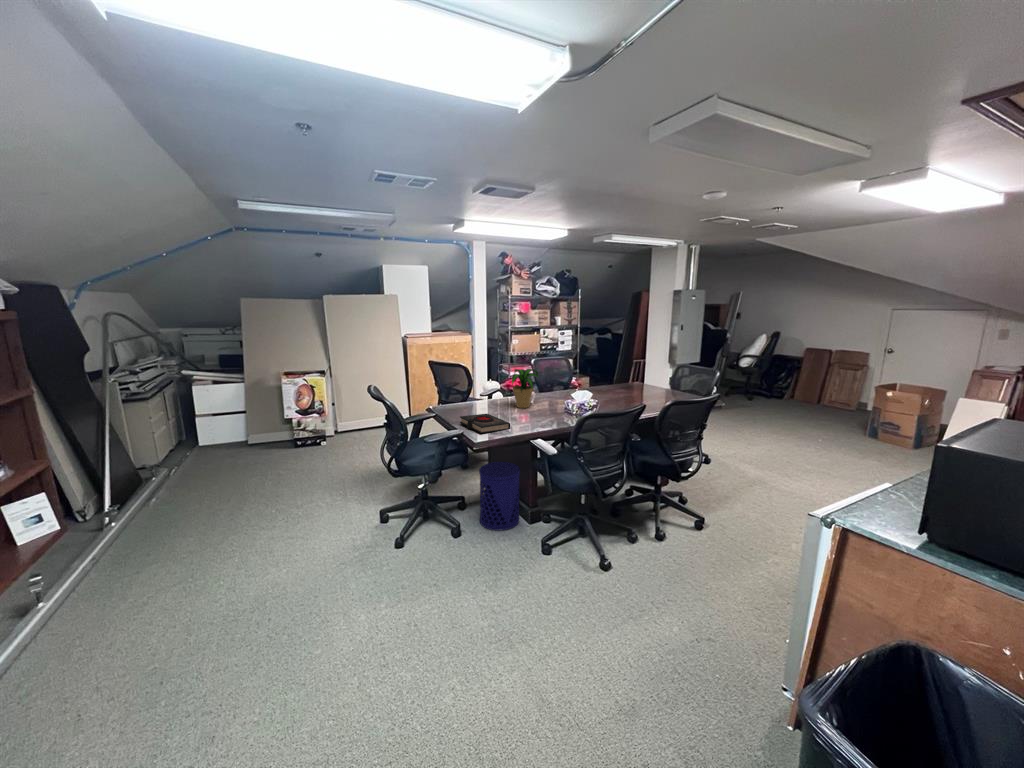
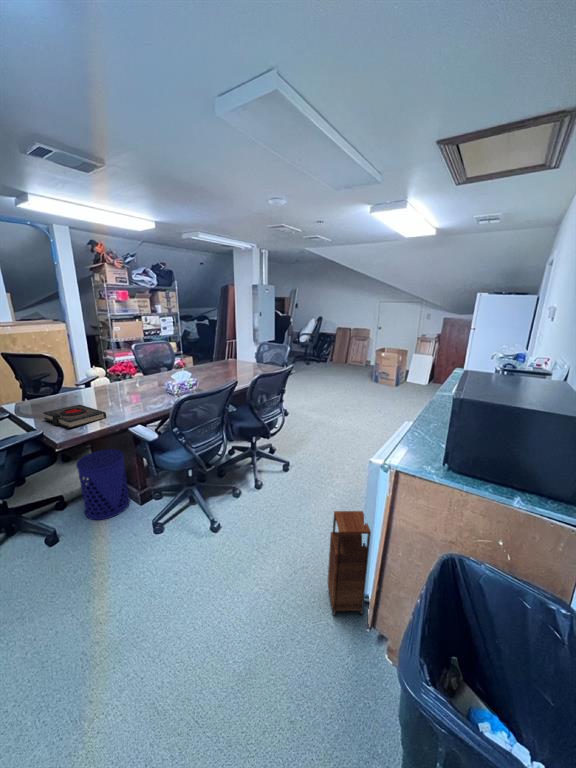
potted plant: present [506,369,538,408] -> none [96,354,139,393]
storage cabinet: none [741,569,803,714] -> present [328,511,371,615]

